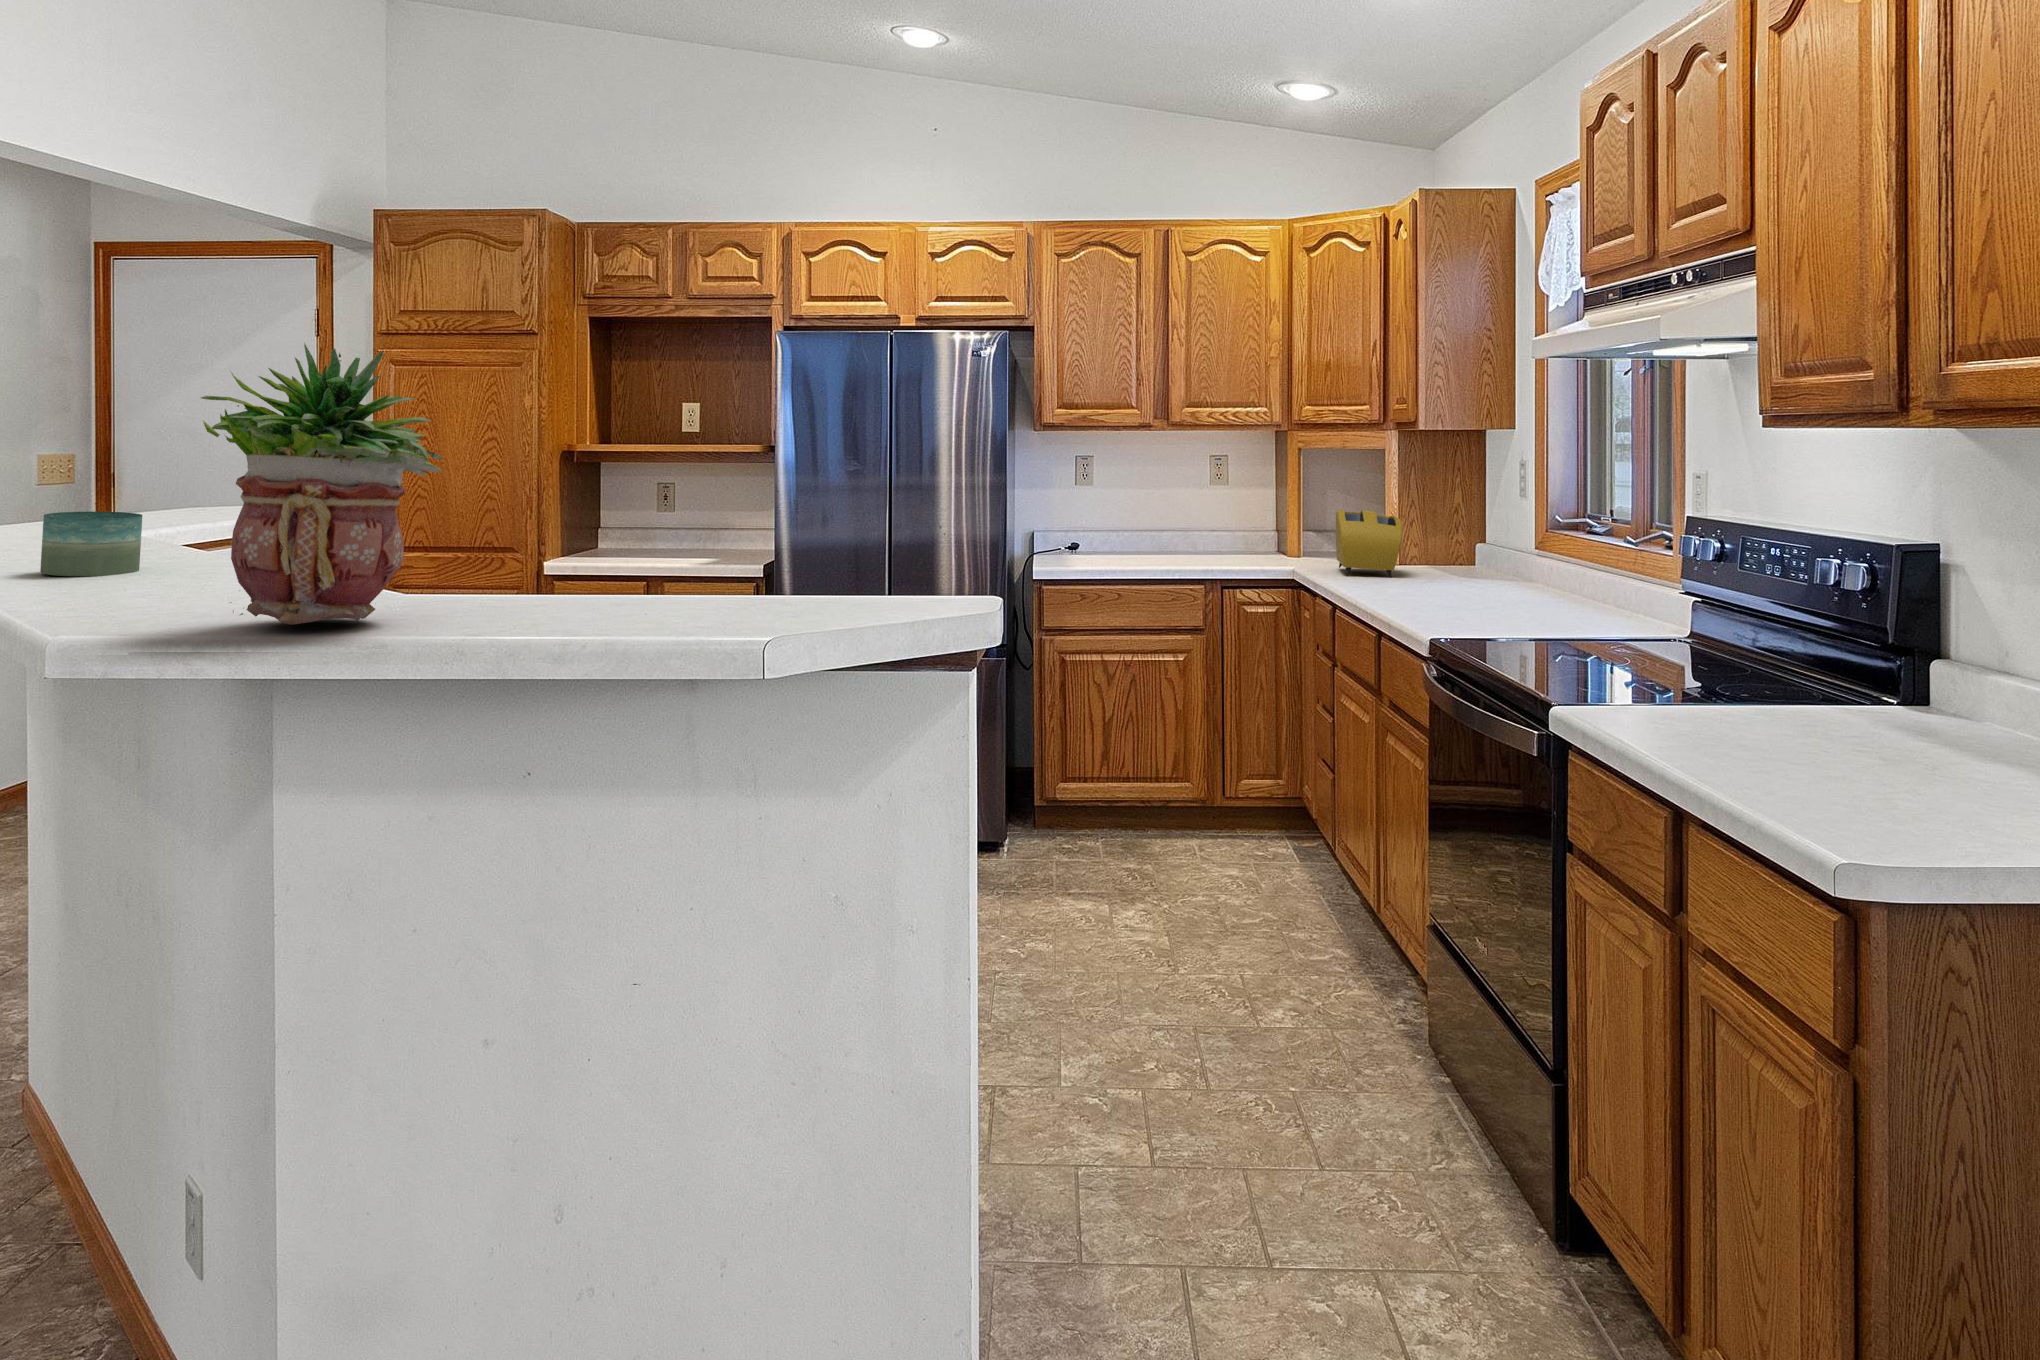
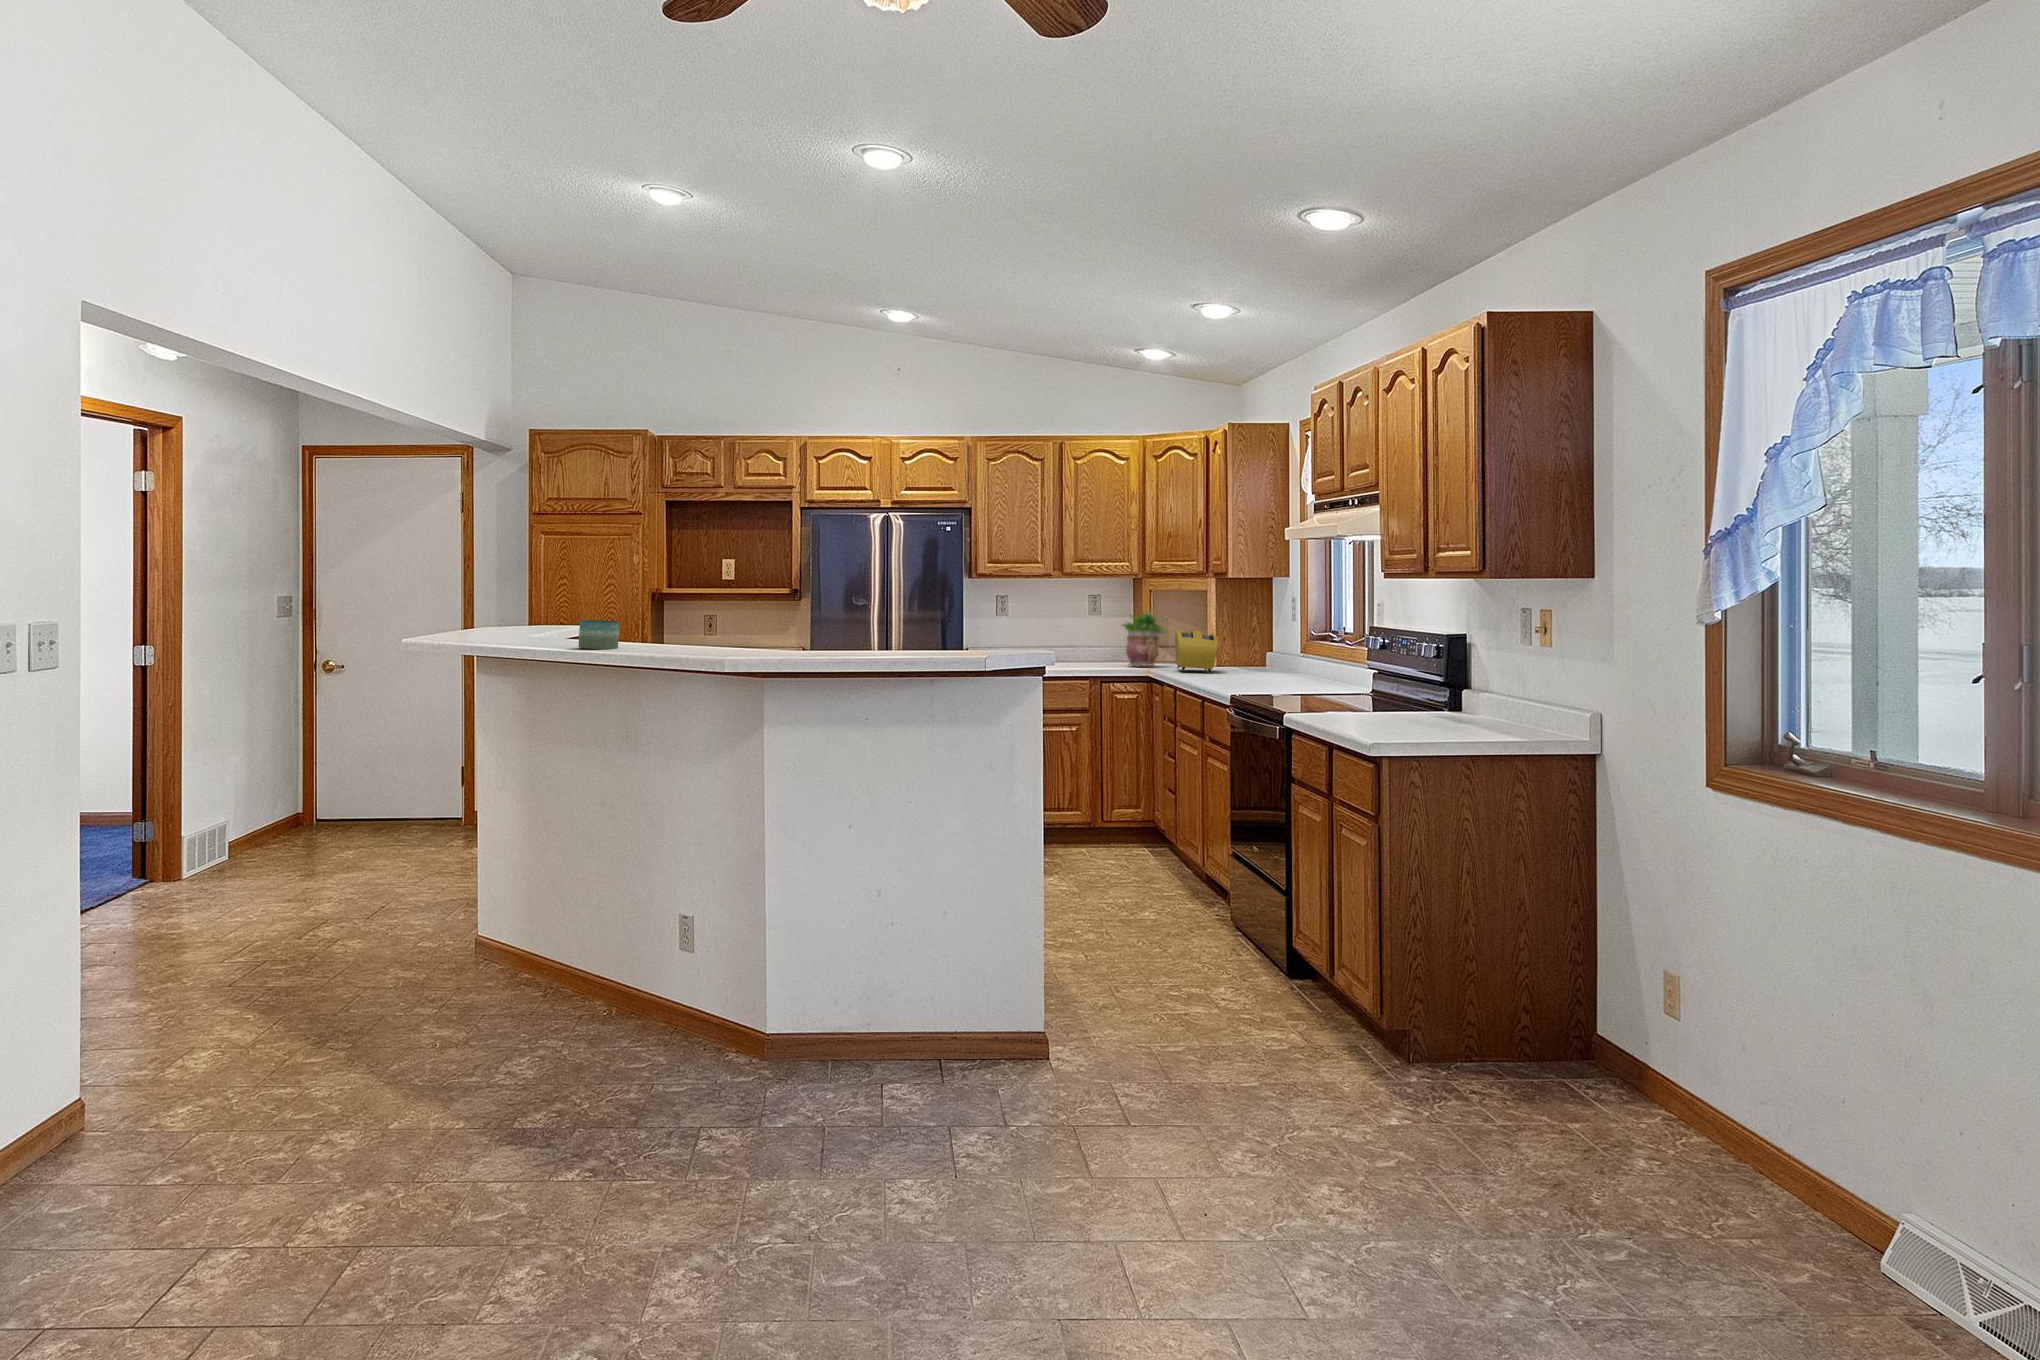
potted plant: present [201,343,444,624] -> present [1122,612,1168,666]

